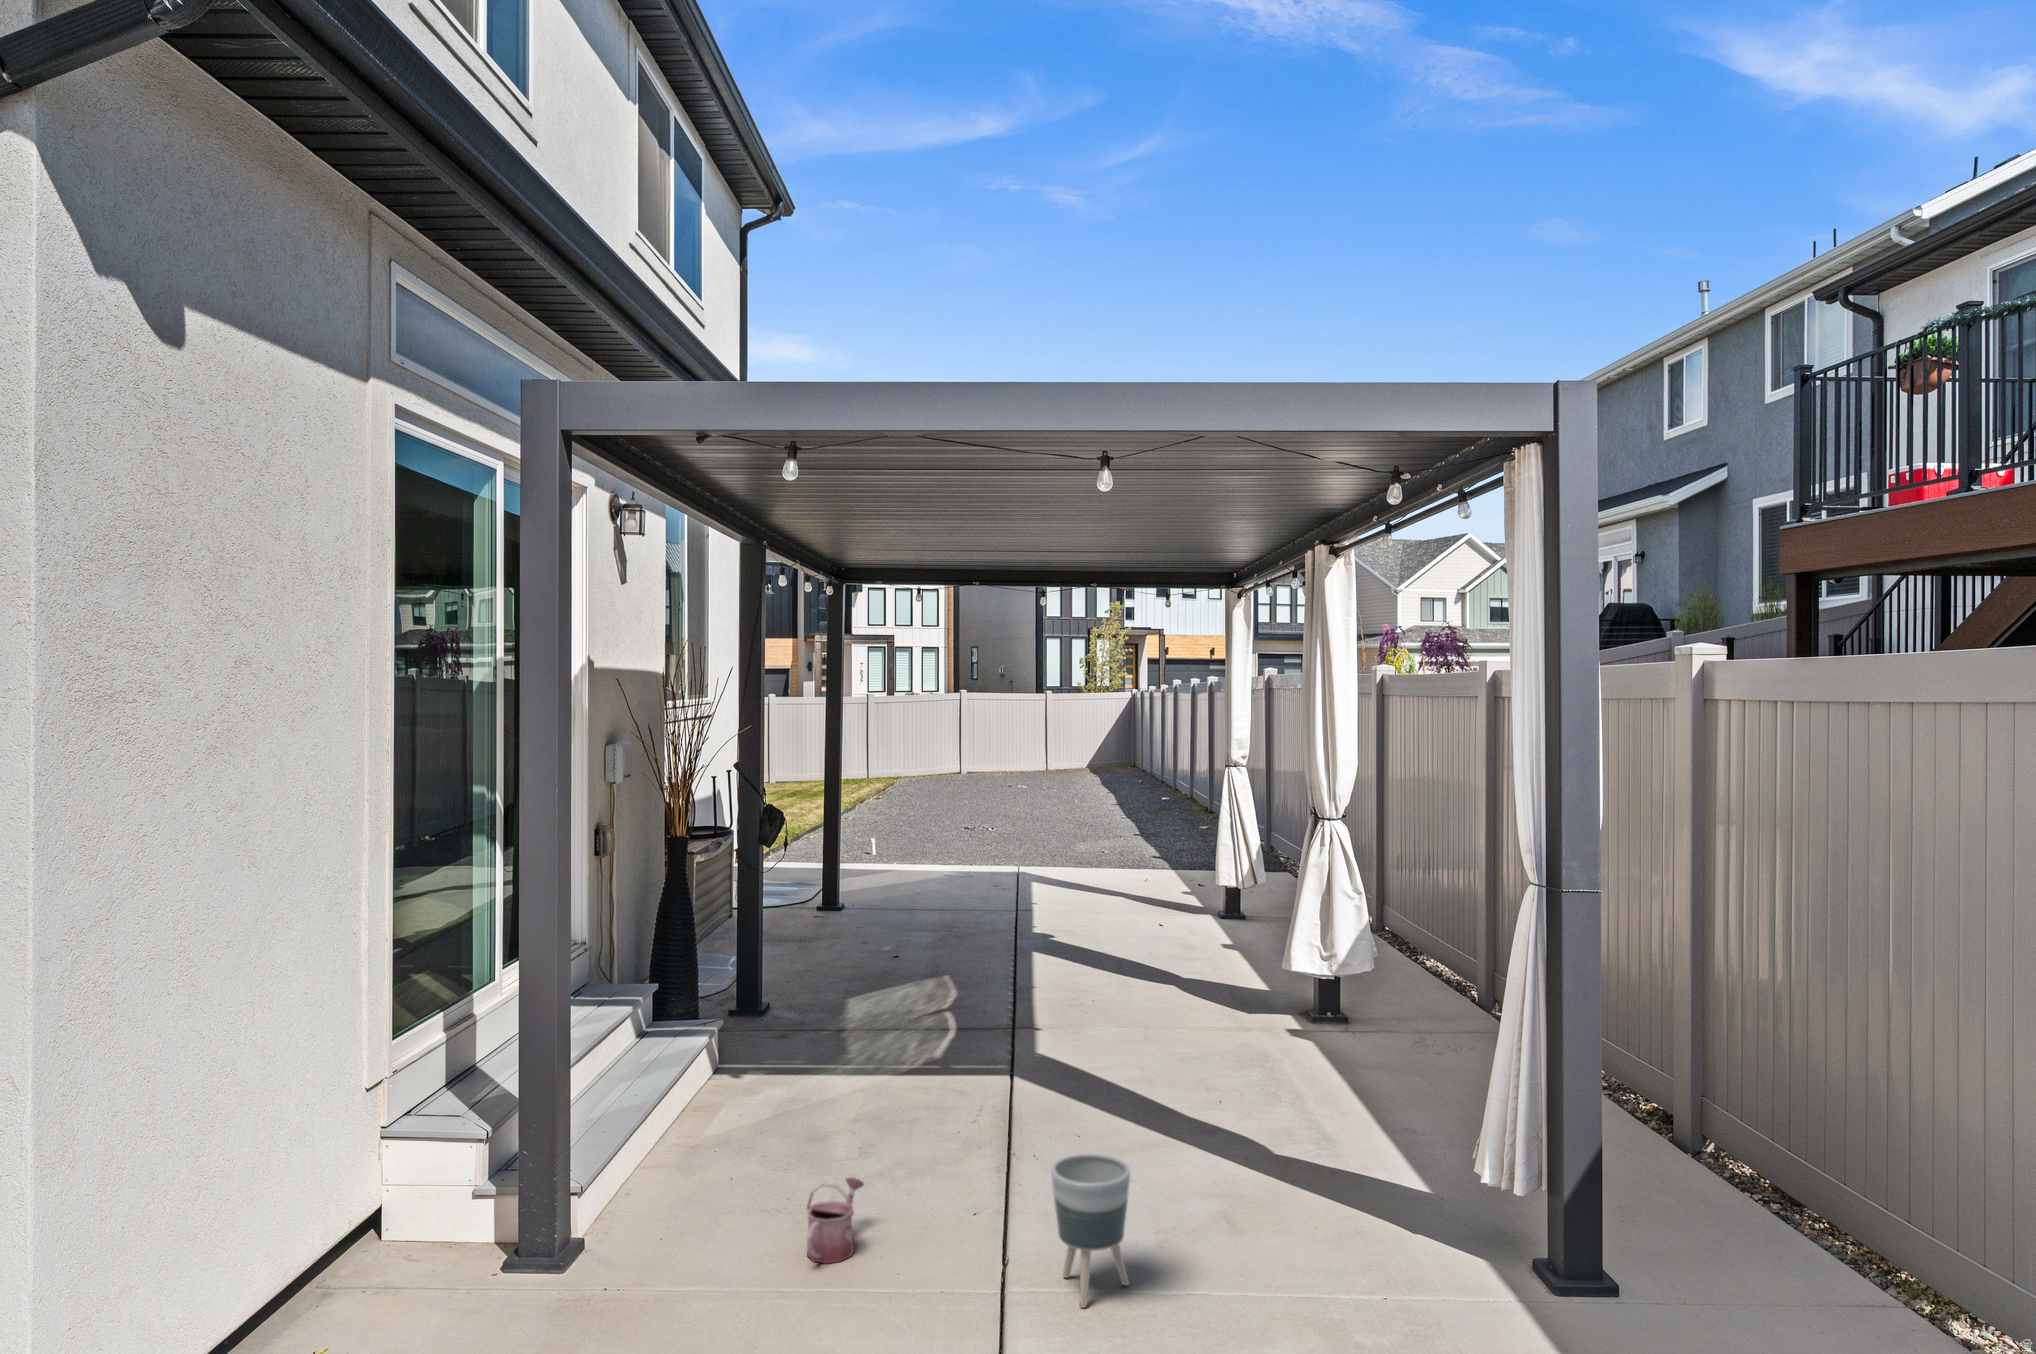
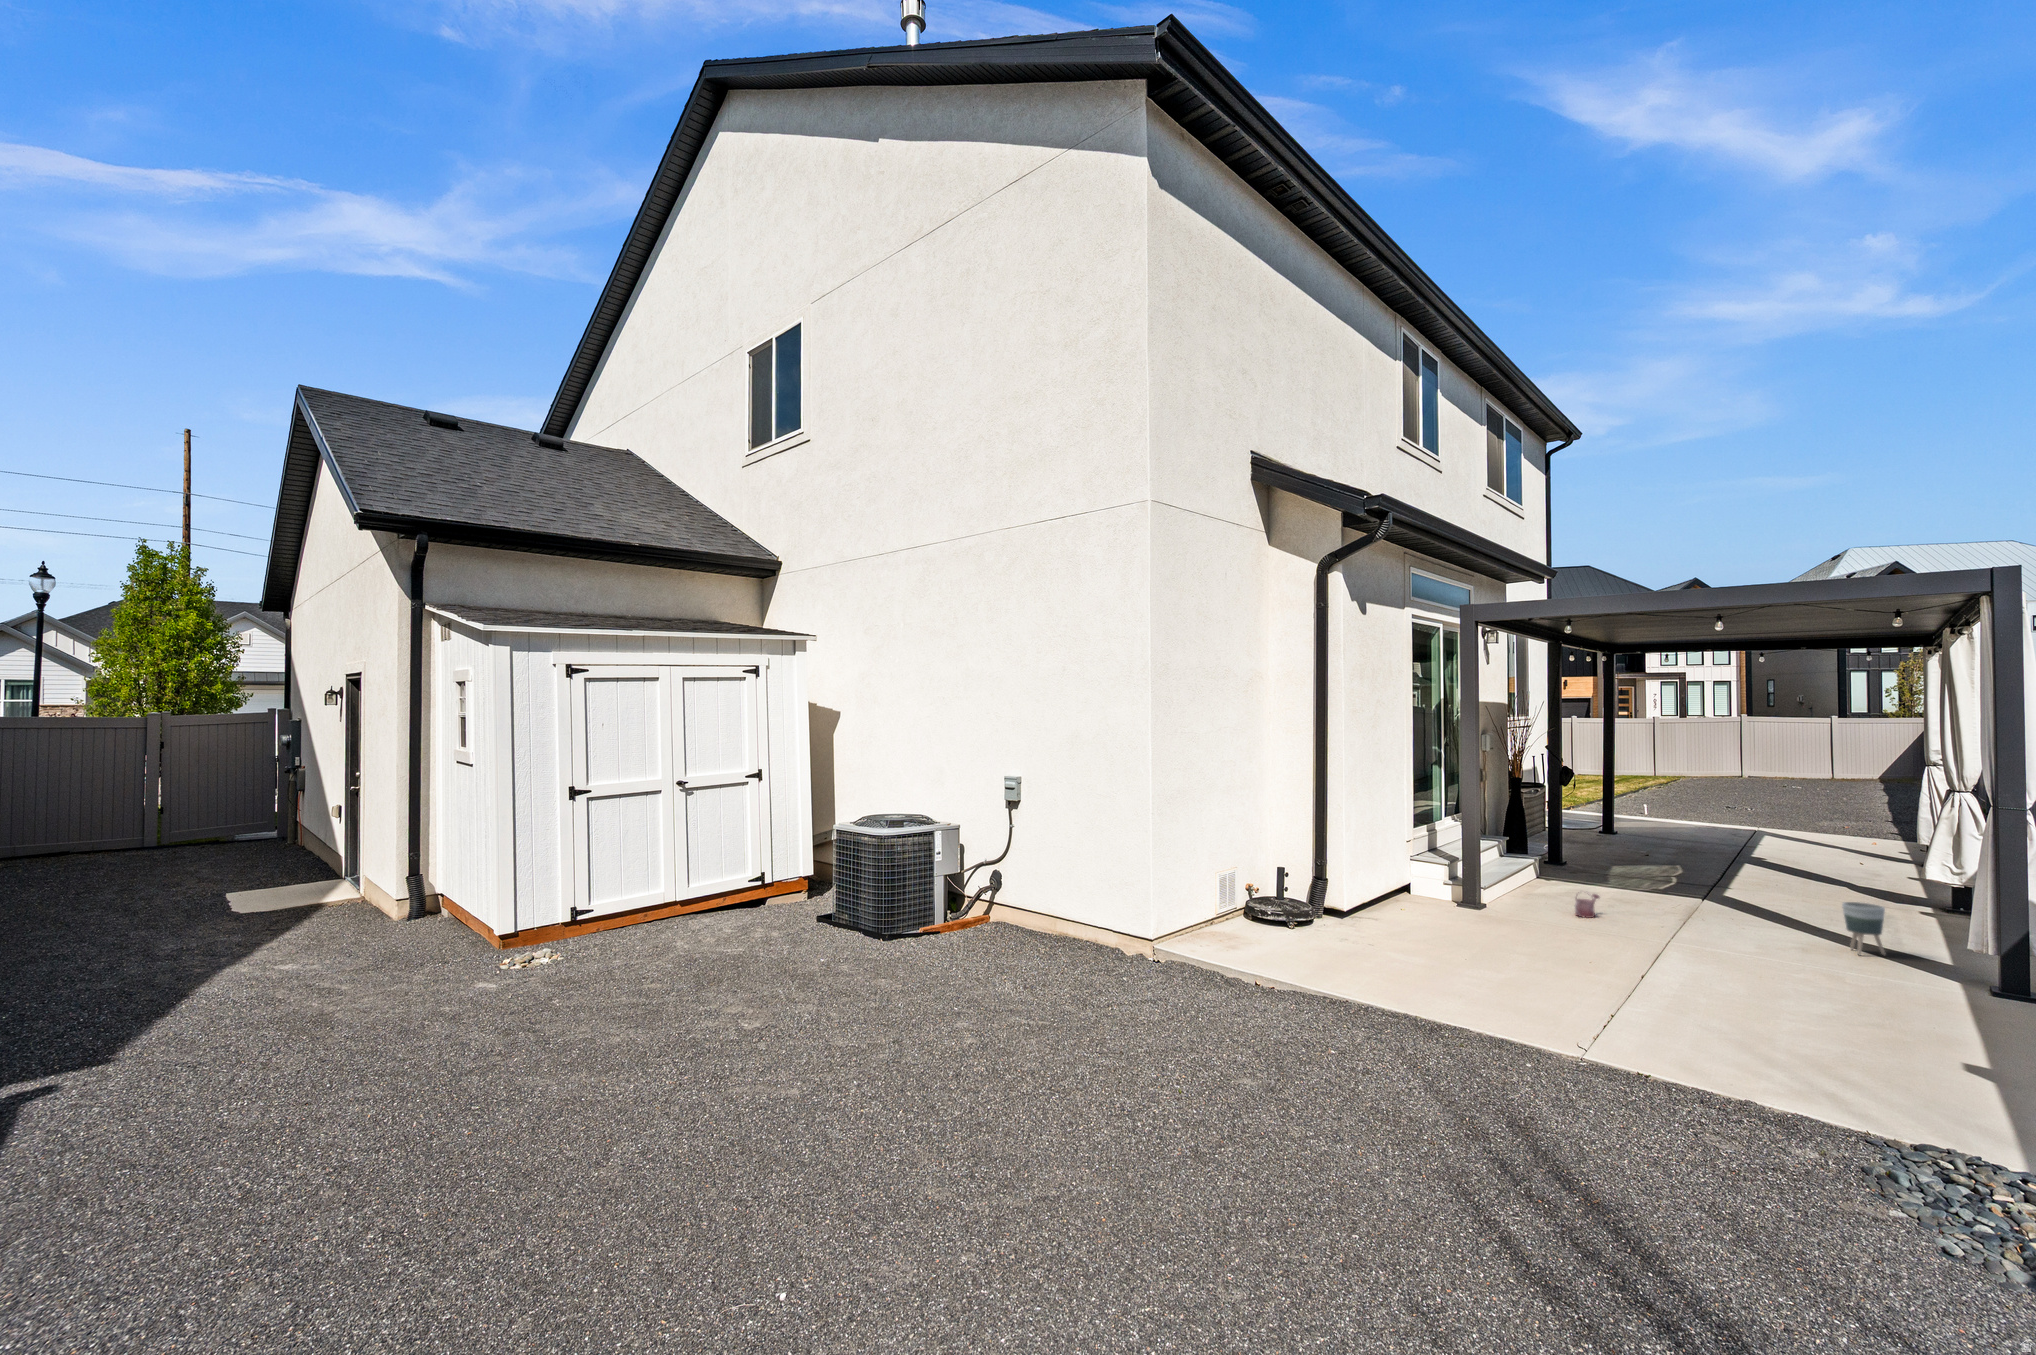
planter: present [1051,1154,1130,1308] -> present [1842,902,1885,955]

